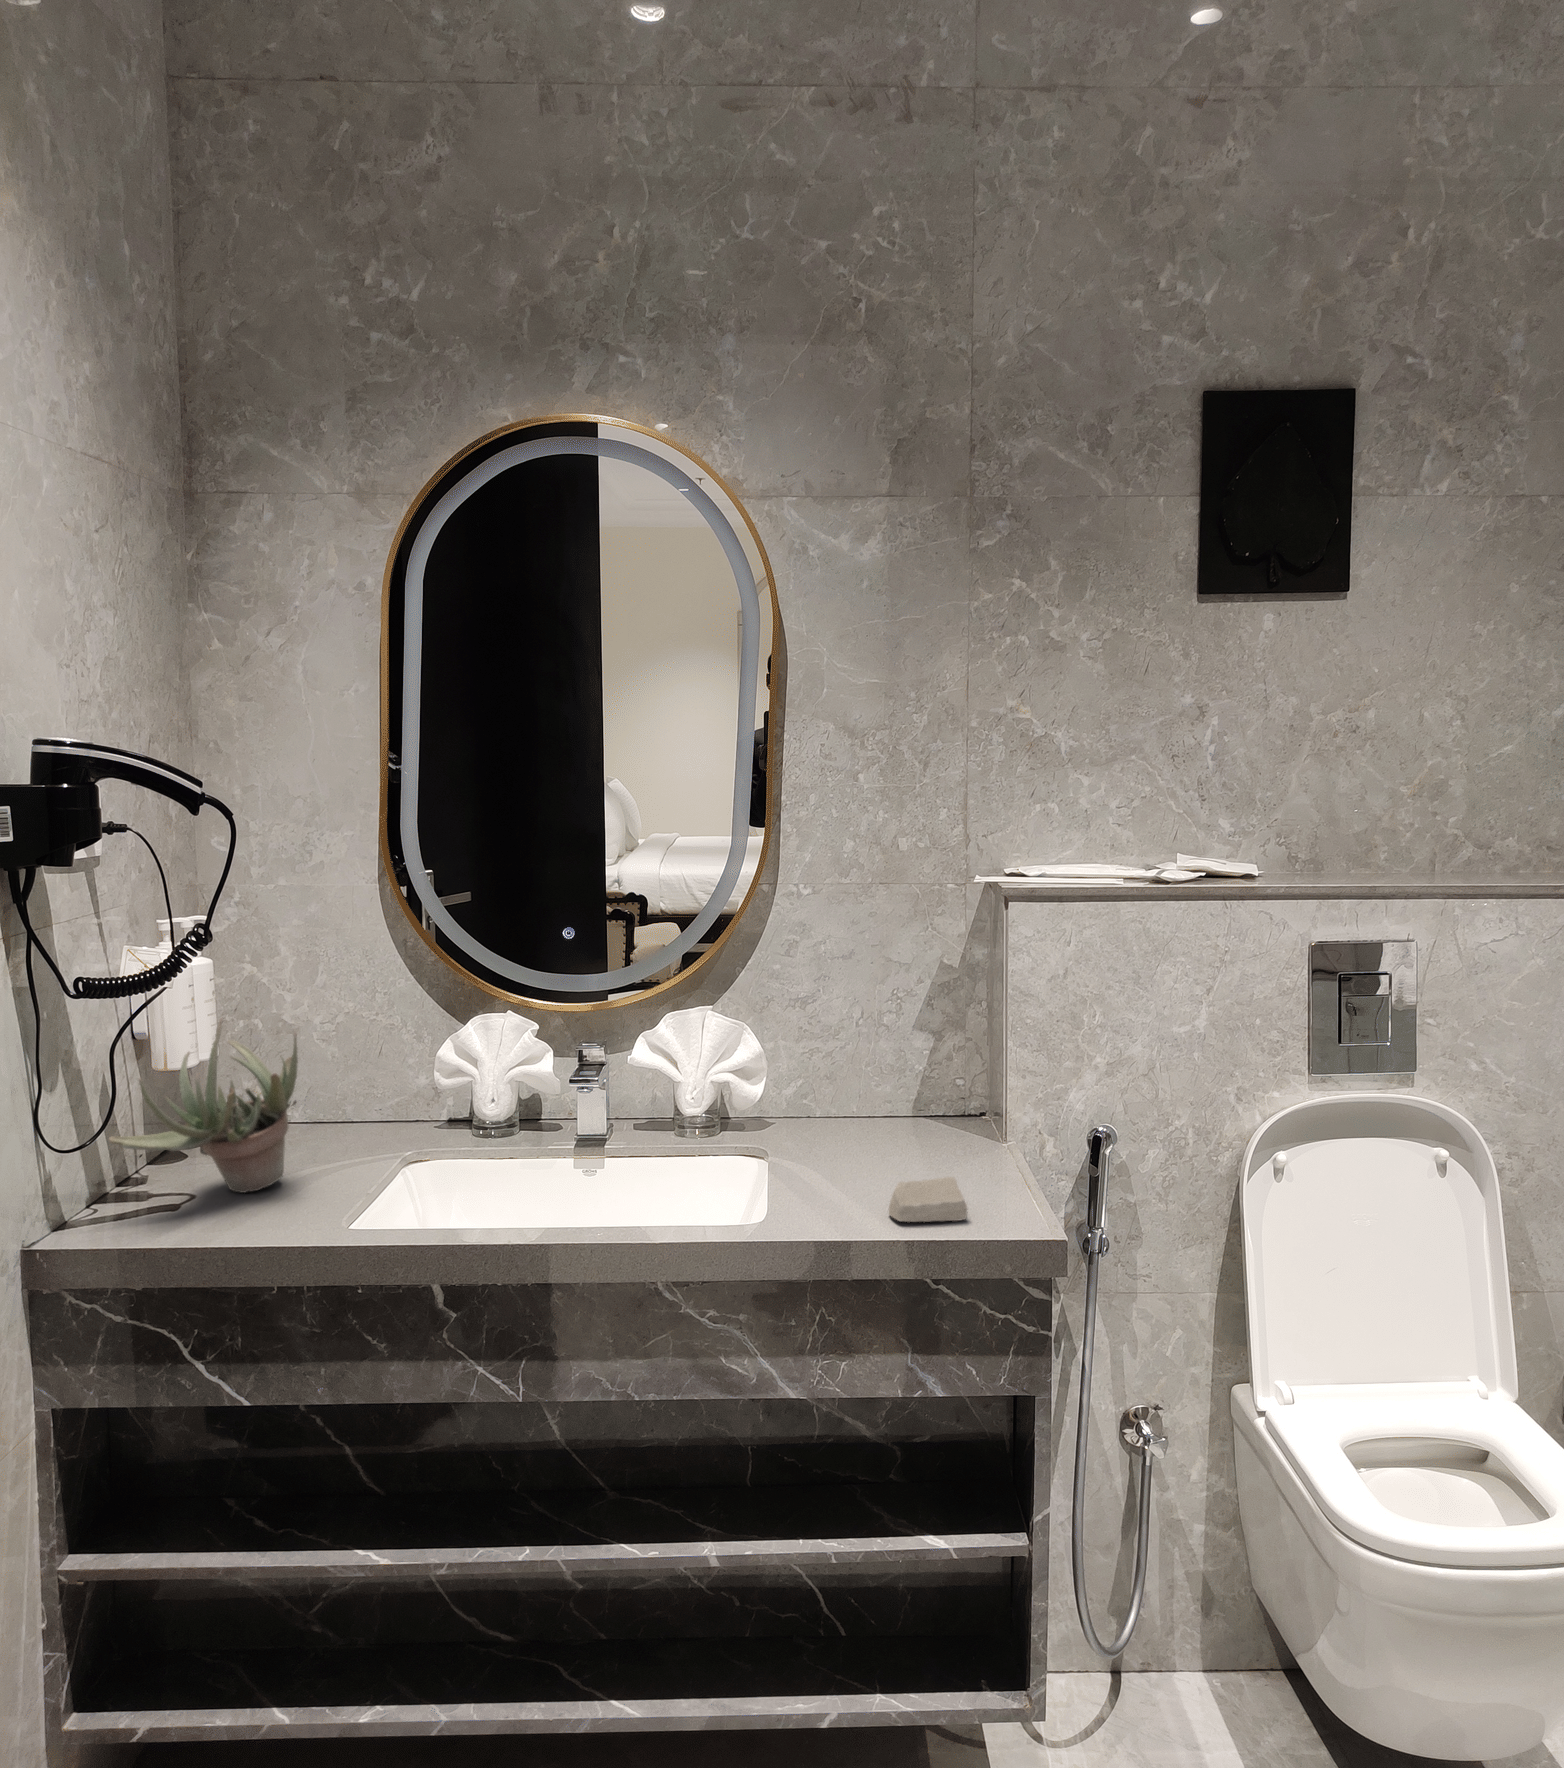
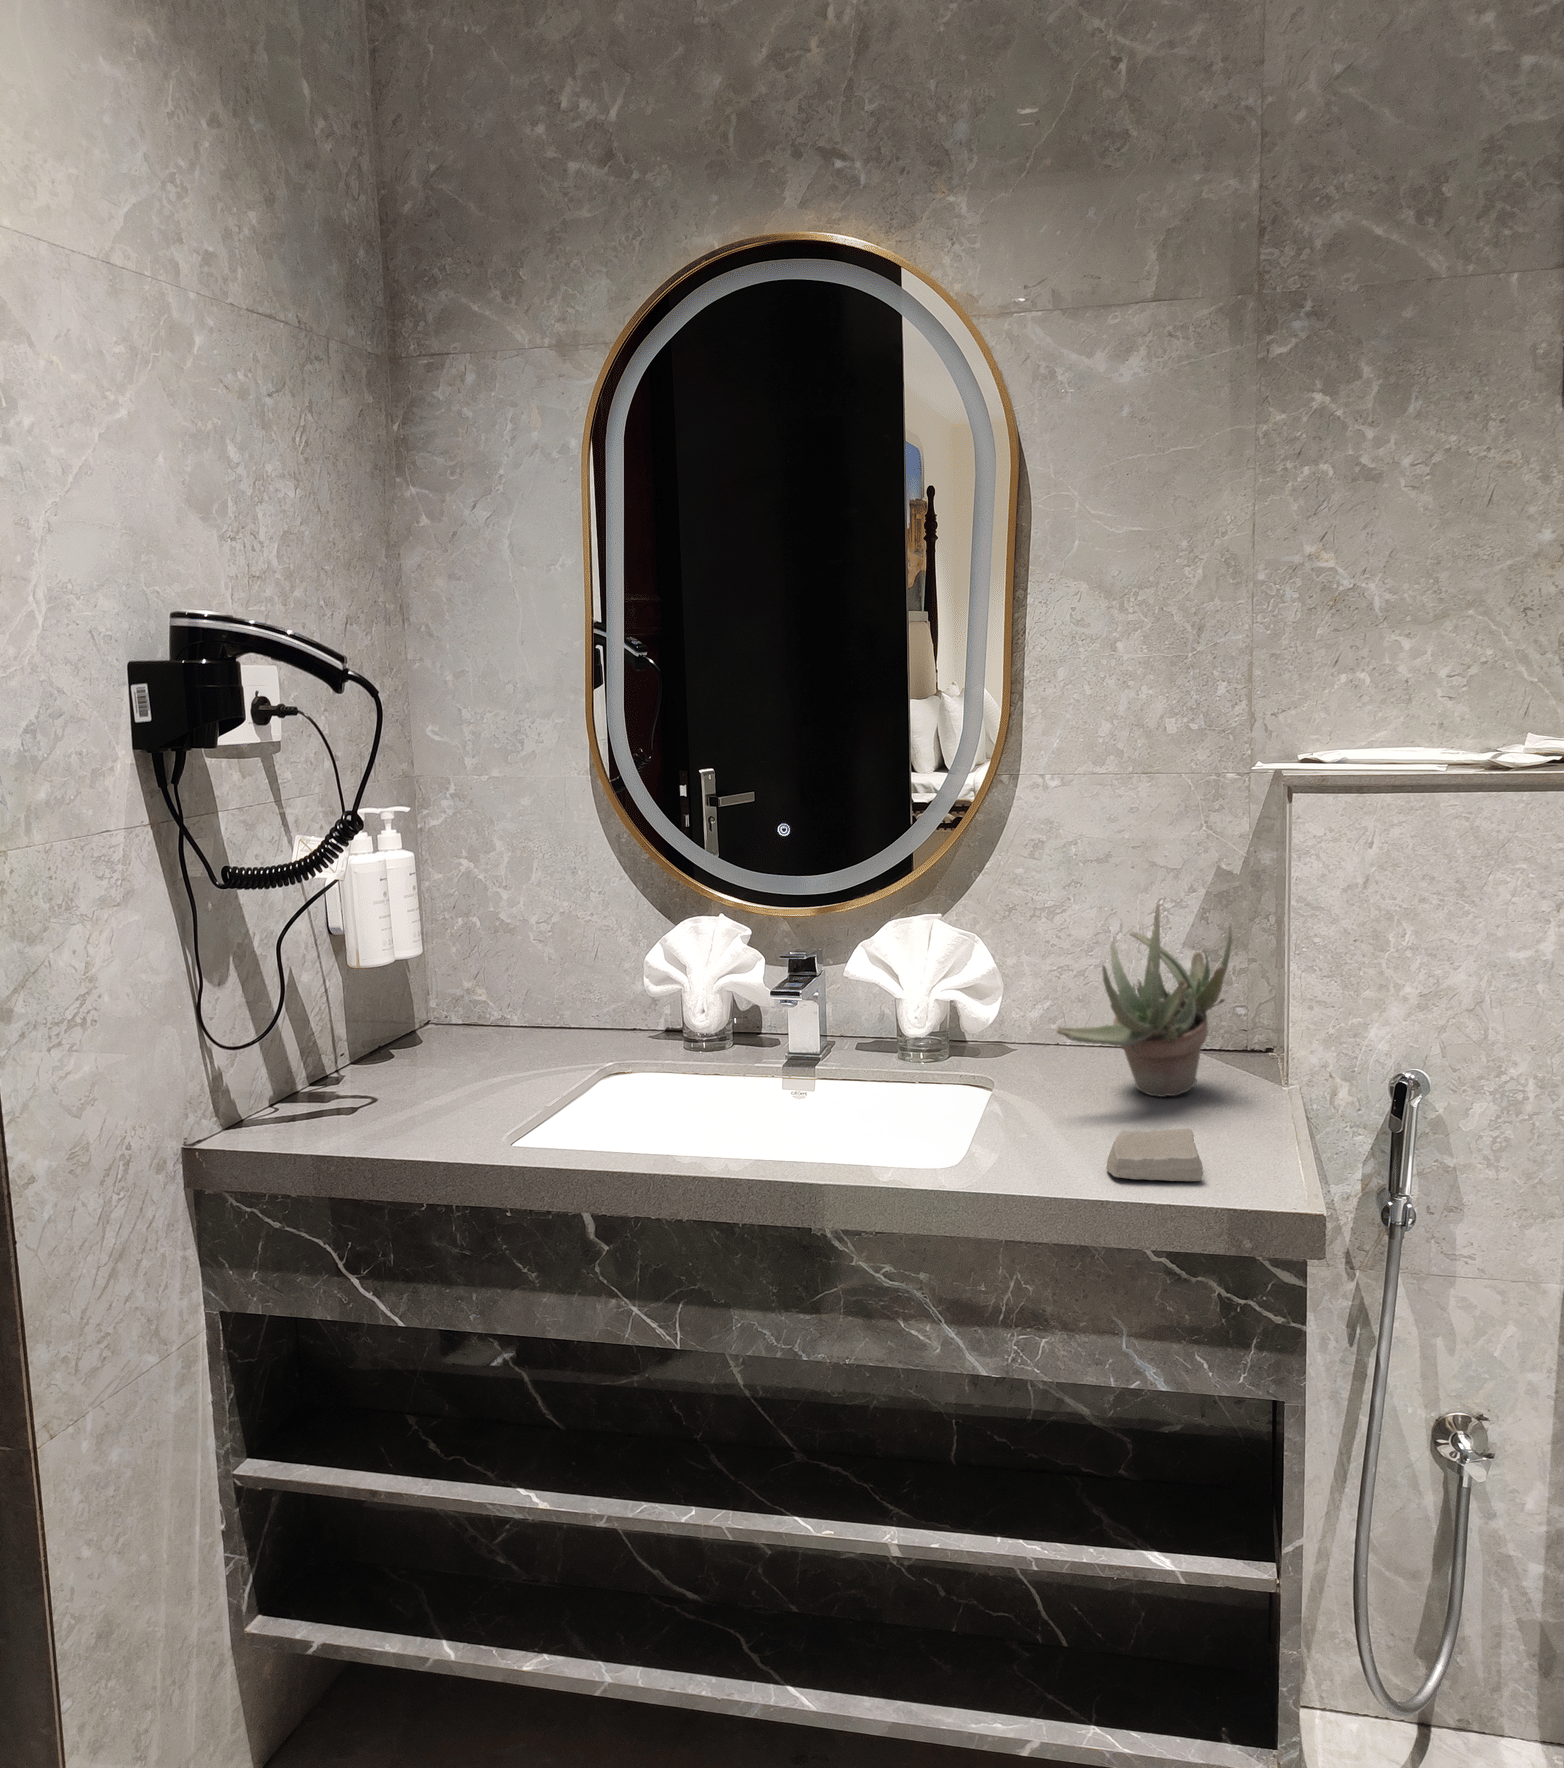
succulent plant: present [109,1018,298,1193] -> present [1057,904,1232,1097]

